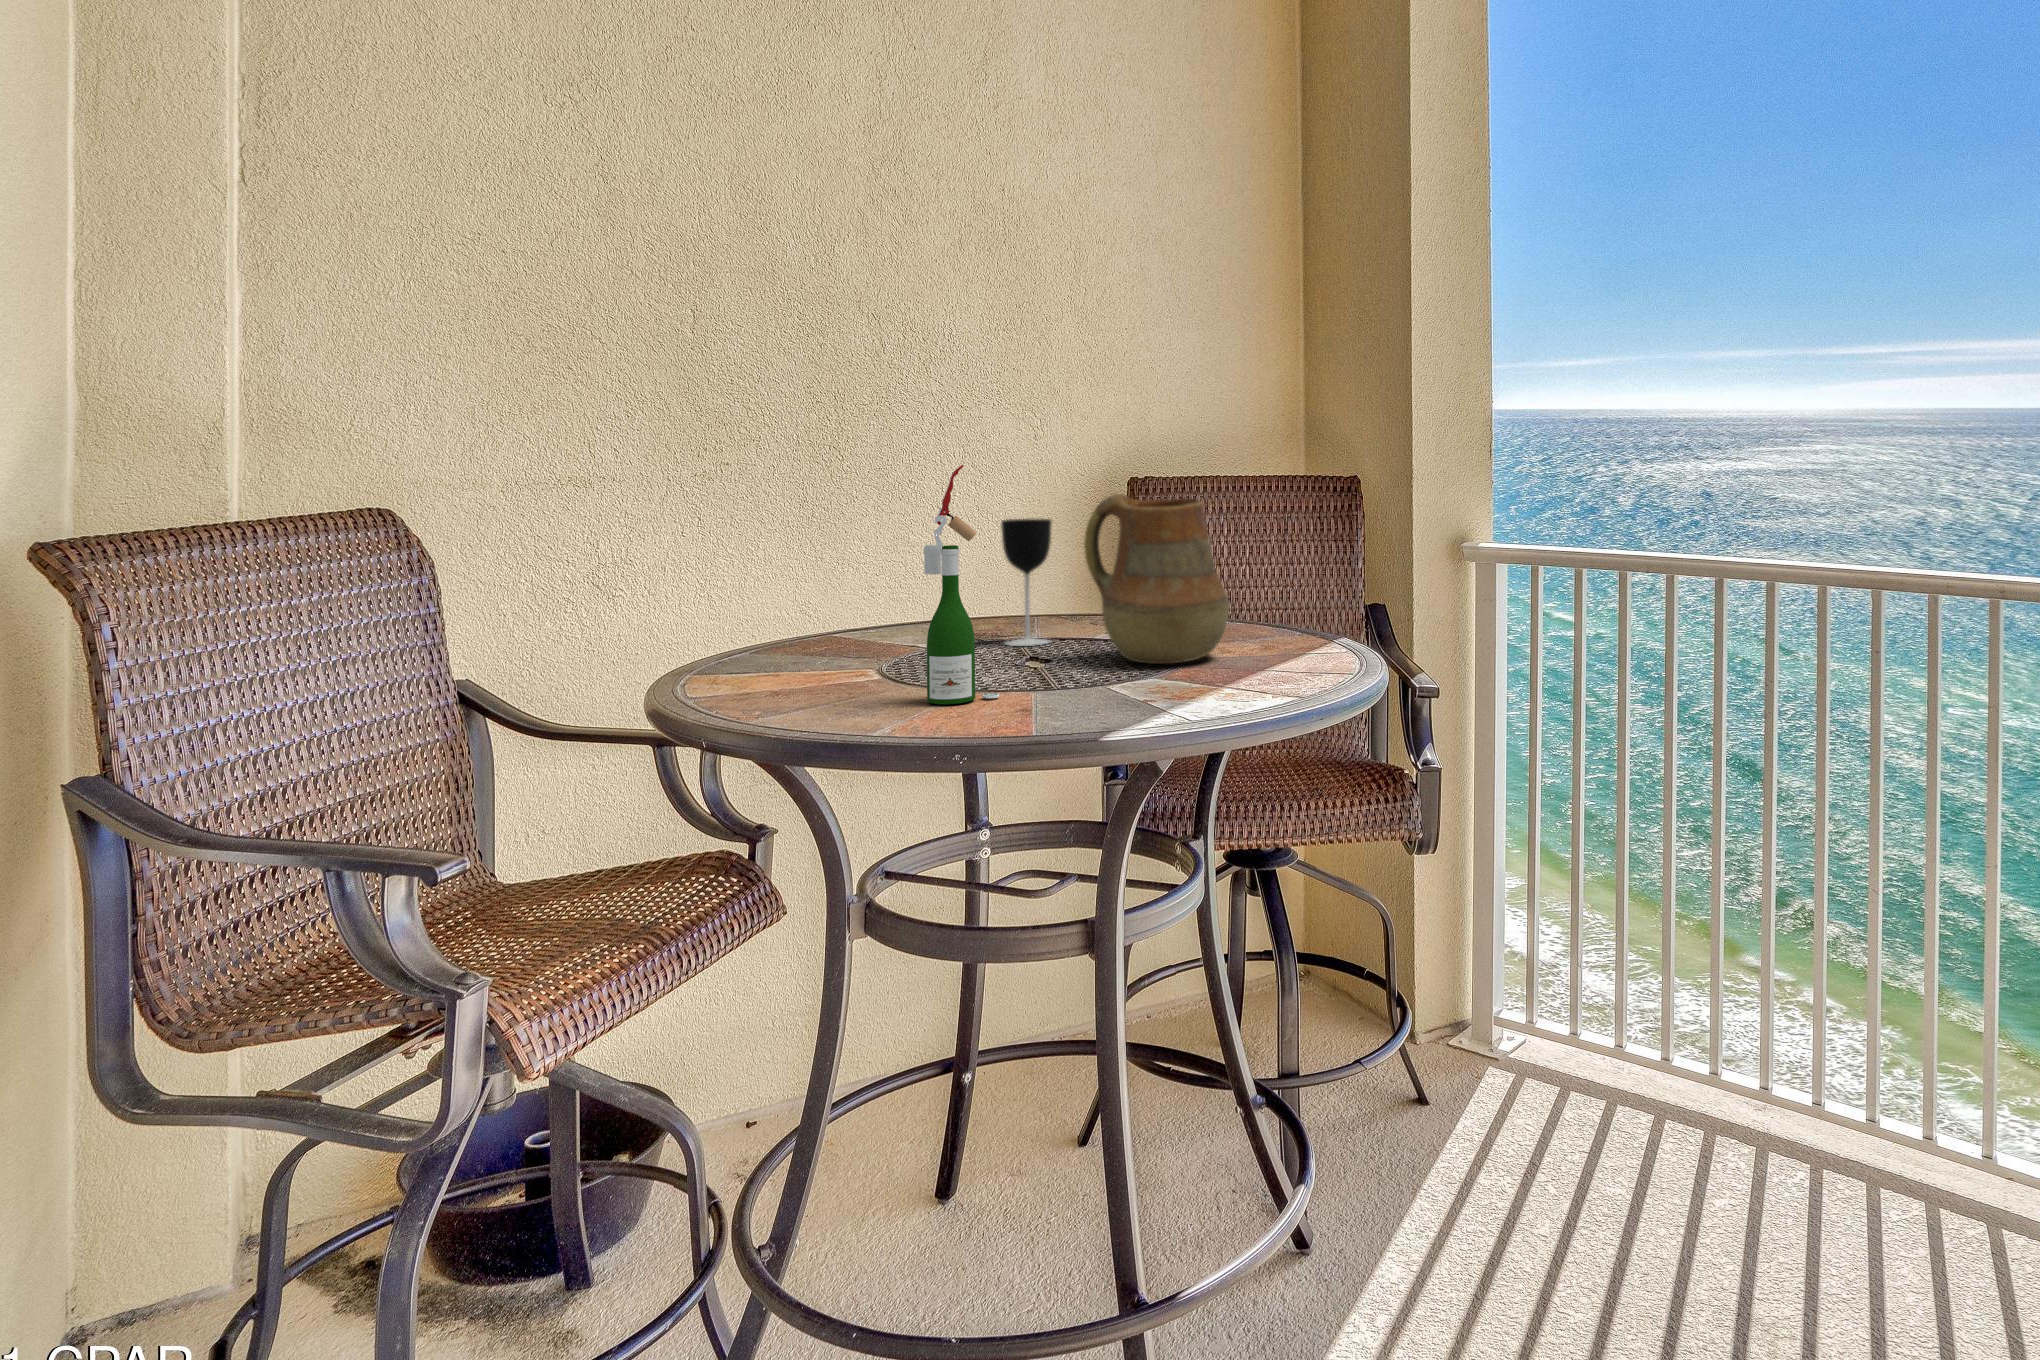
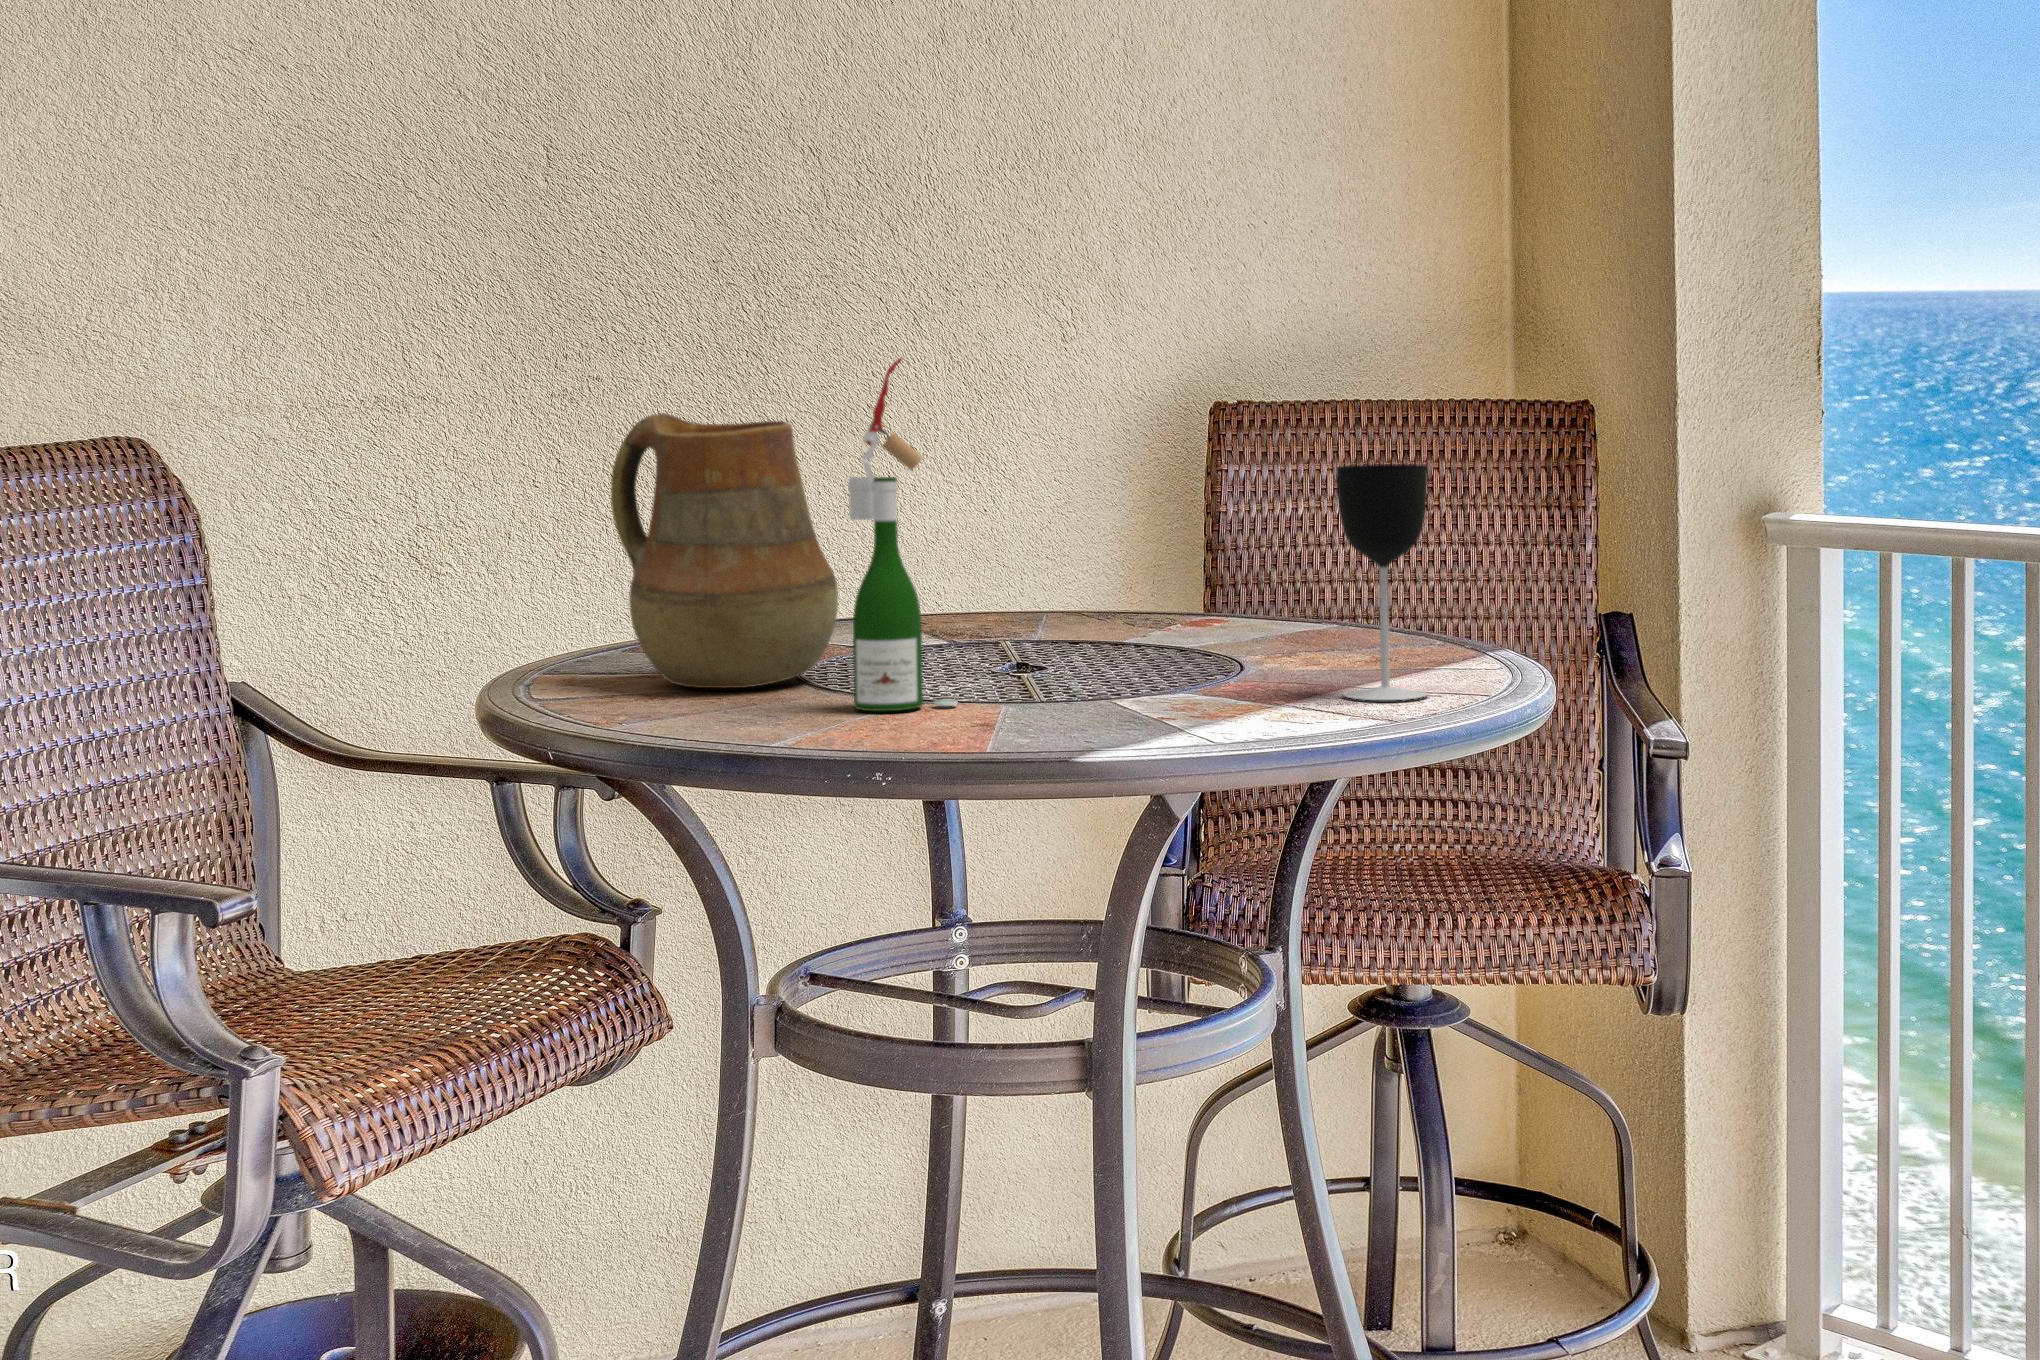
pitcher: present [1084,494,1229,664] -> present [611,413,838,688]
wine glass: present [1001,519,1052,646] -> present [1336,464,1427,700]

